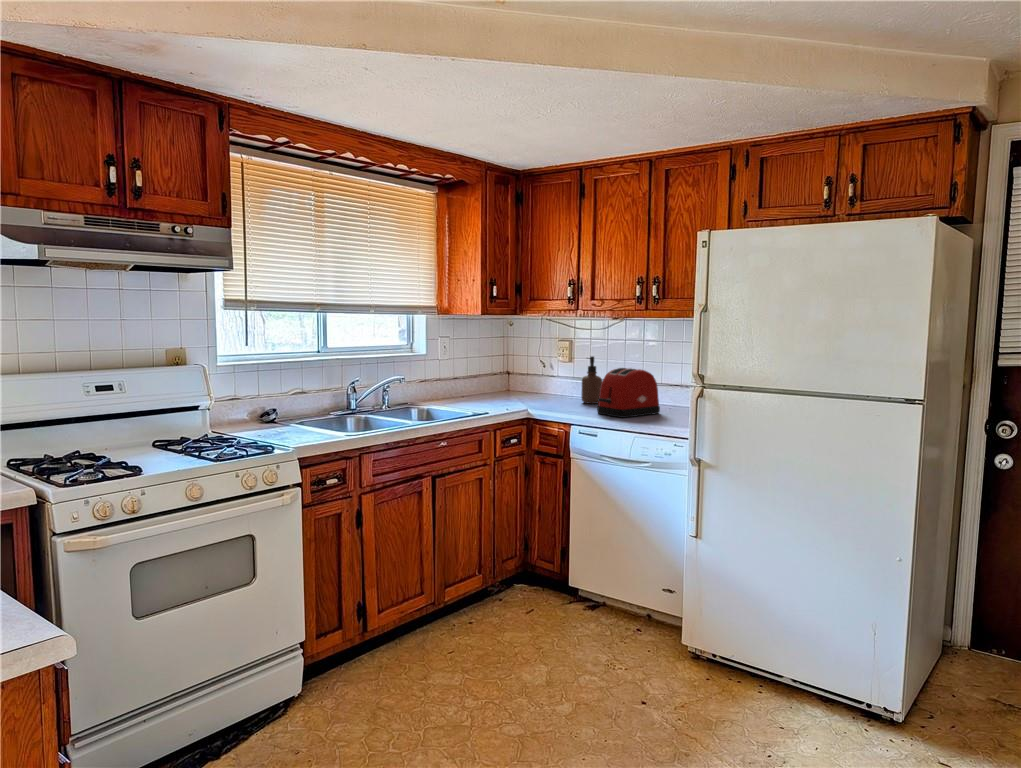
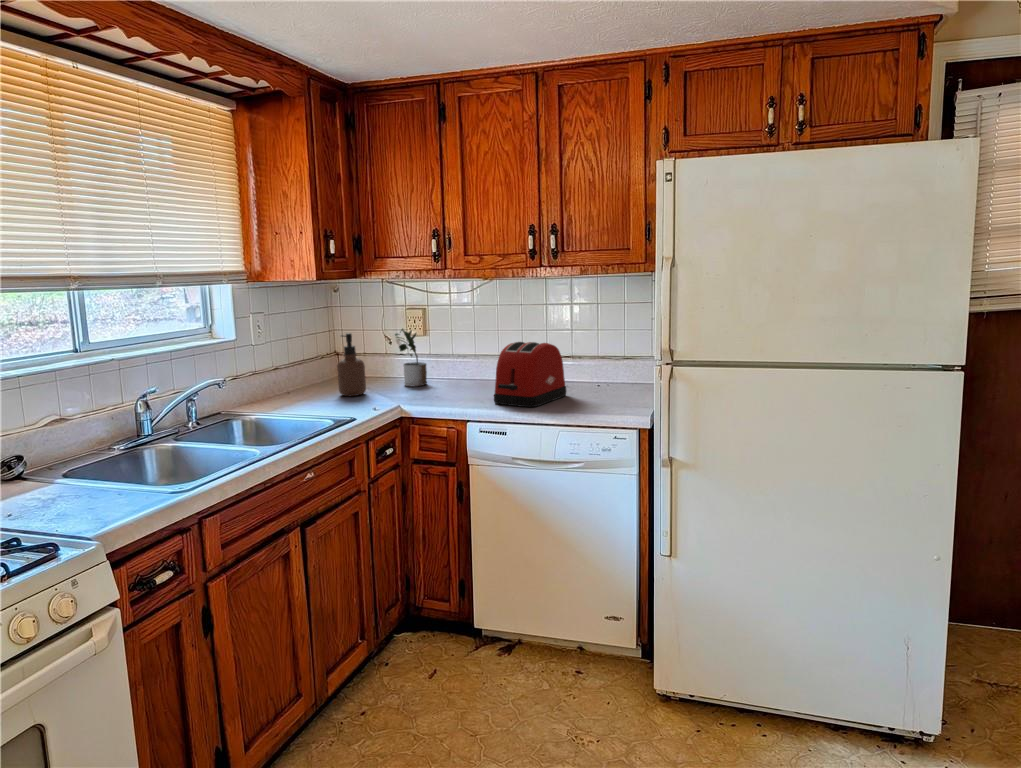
potted plant: none [543,355,566,399] -> present [395,329,427,386]
soap dispenser: present [581,356,602,404] -> present [337,333,366,396]

